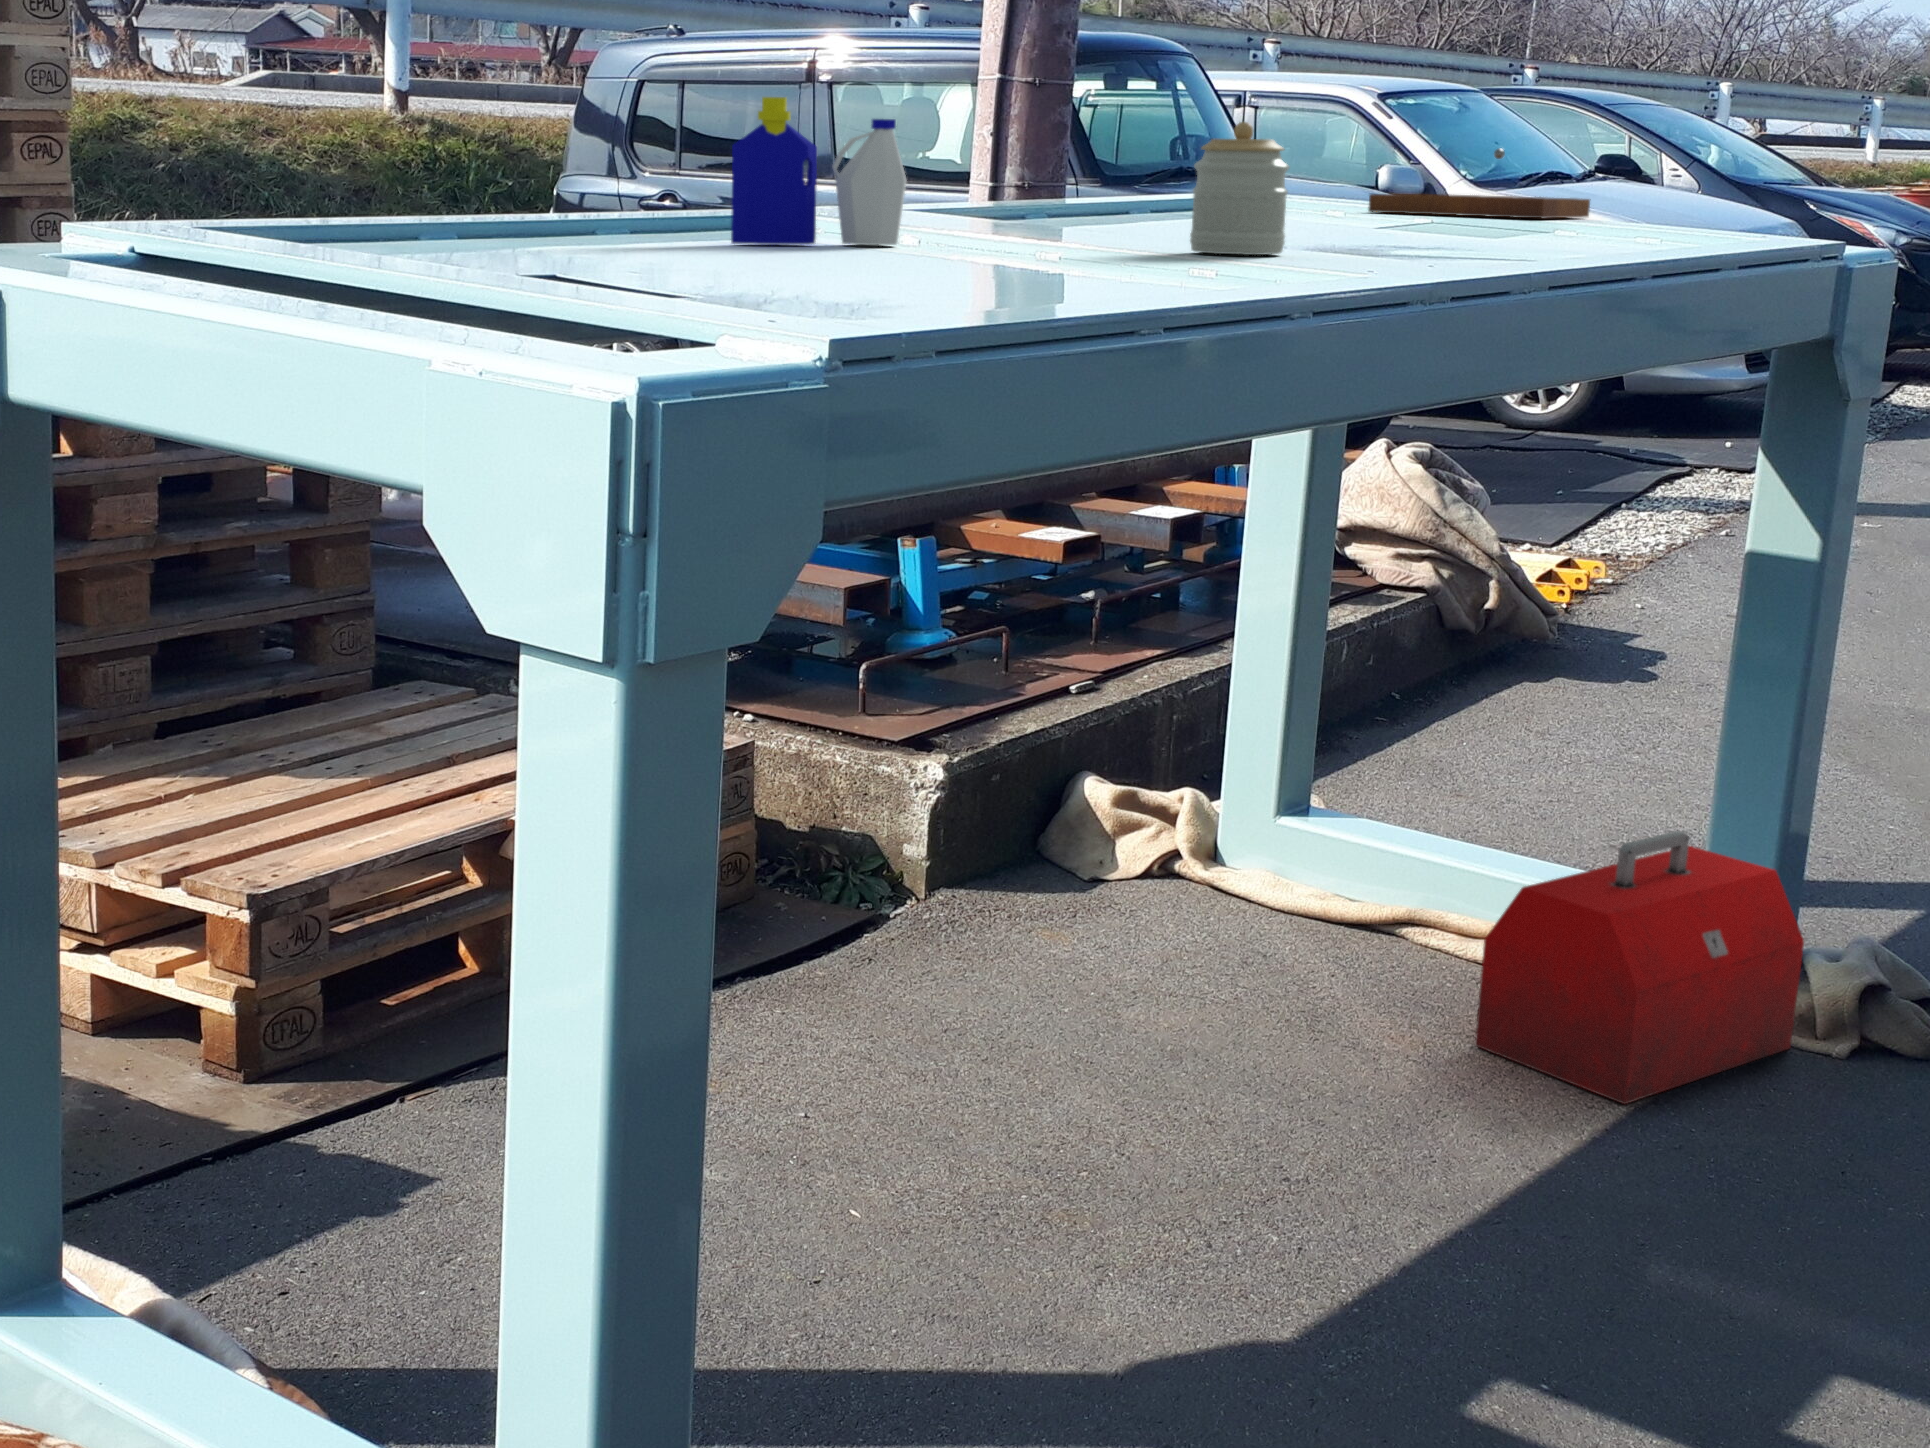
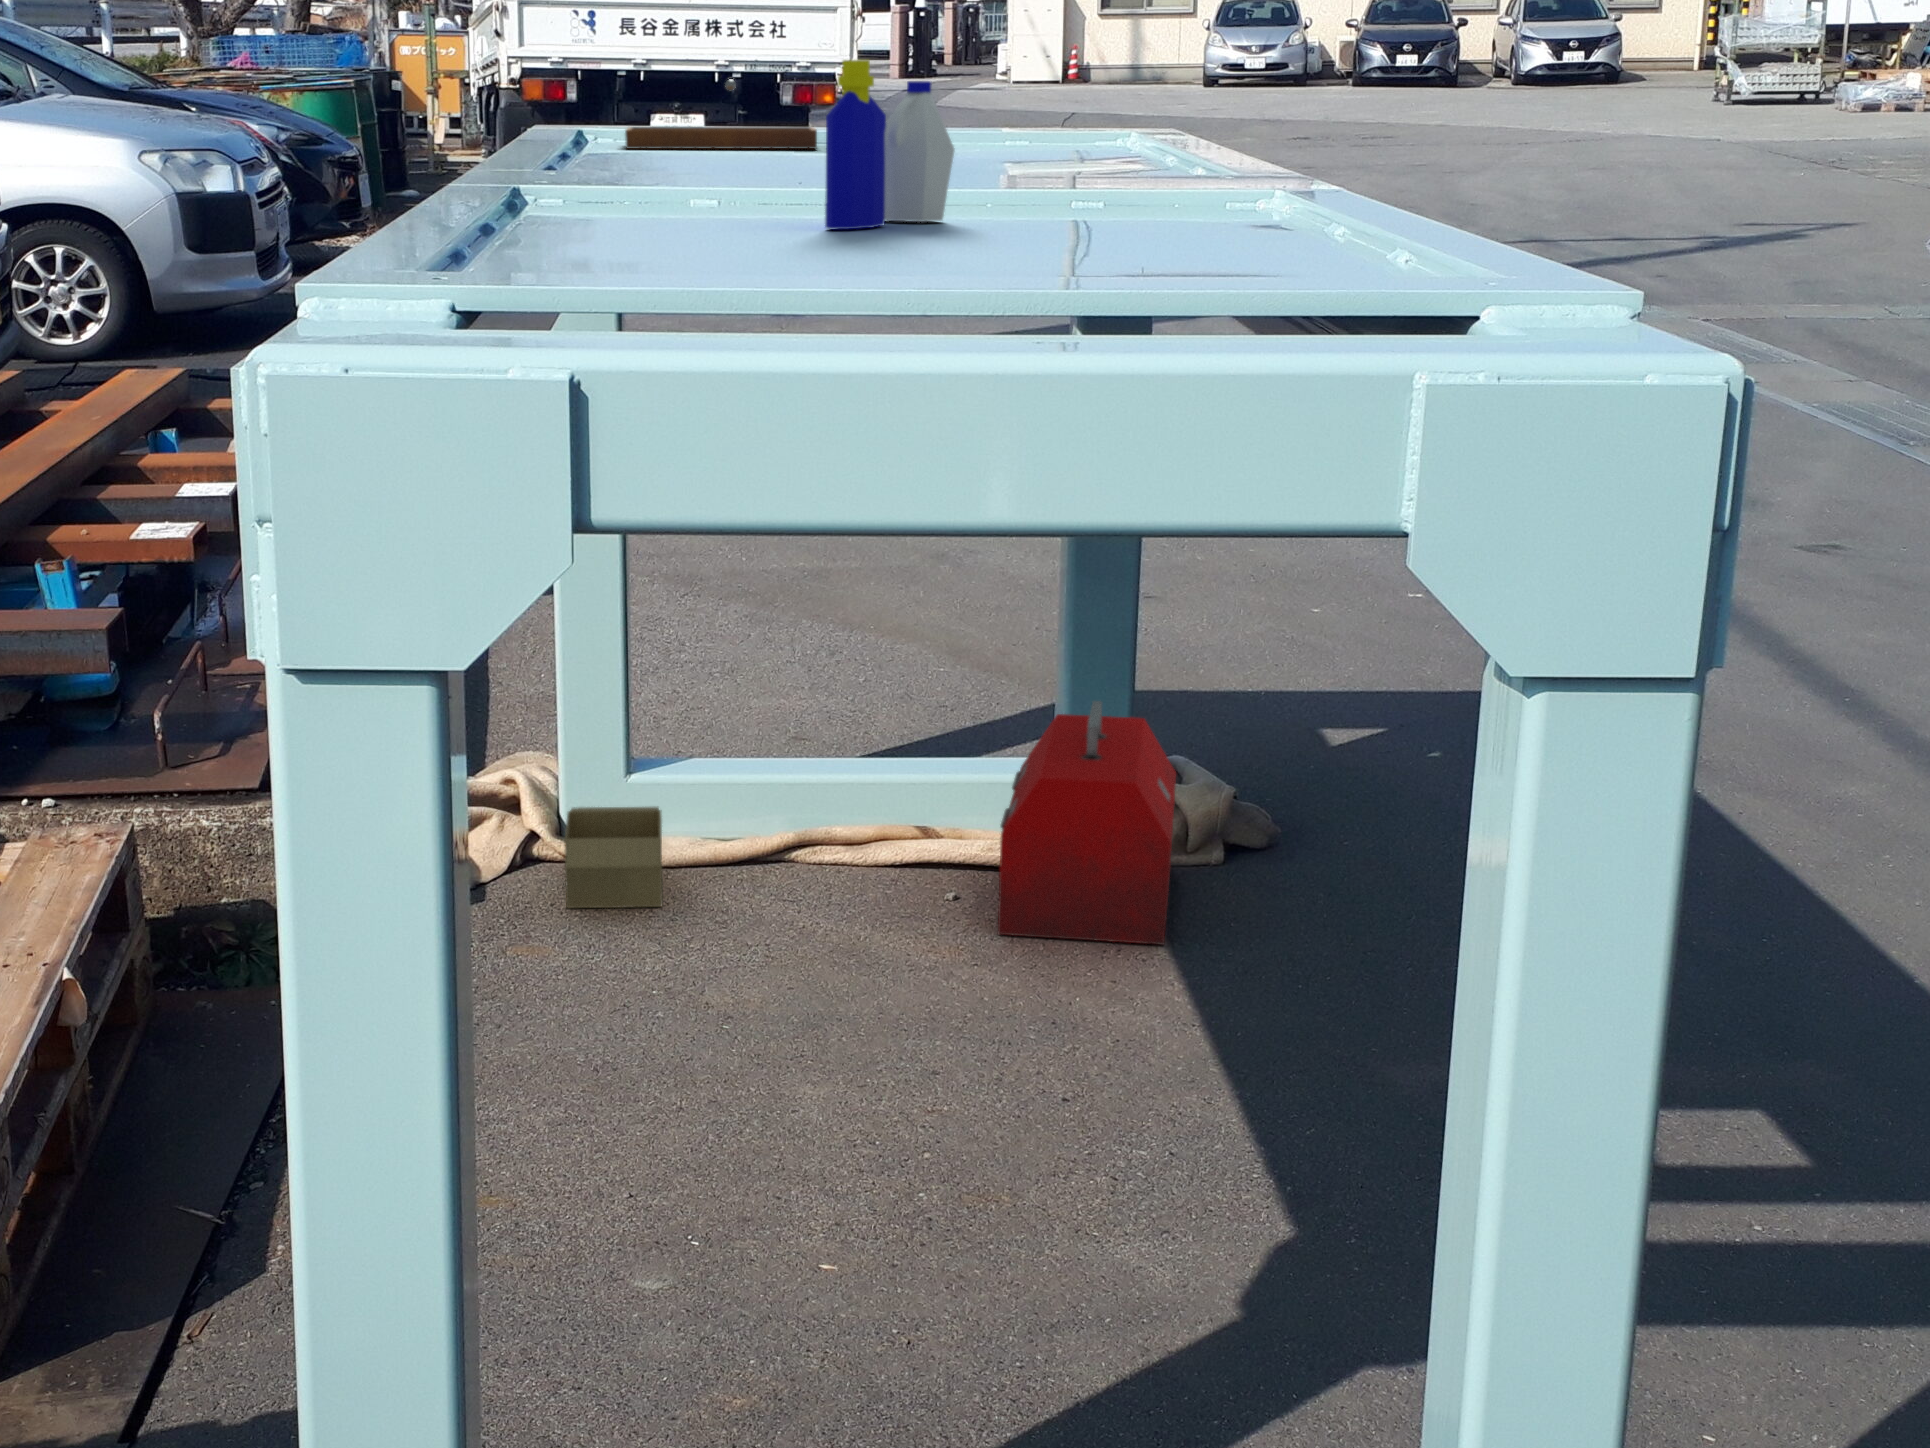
jar: present [1190,122,1289,255] -> none [1135,76,1232,208]
cardboard box: none [1123,833,1298,939] -> present [564,807,663,908]

